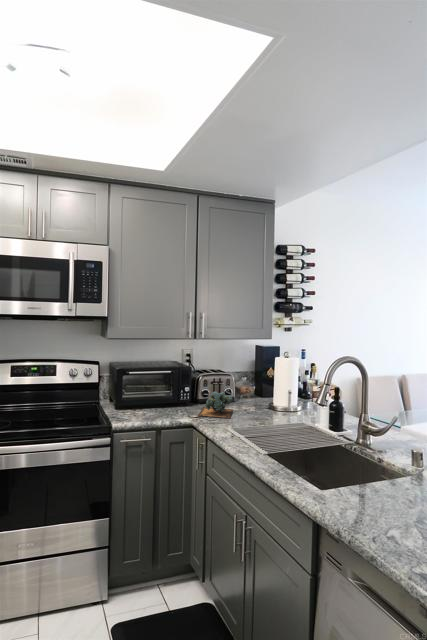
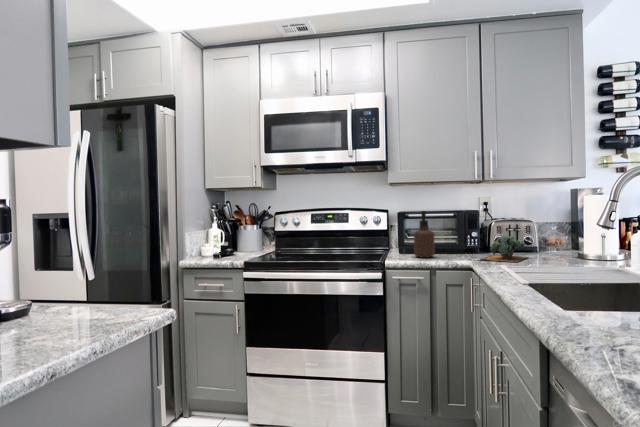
soap dispenser: none [135,368,155,415] -> present [414,211,435,258]

